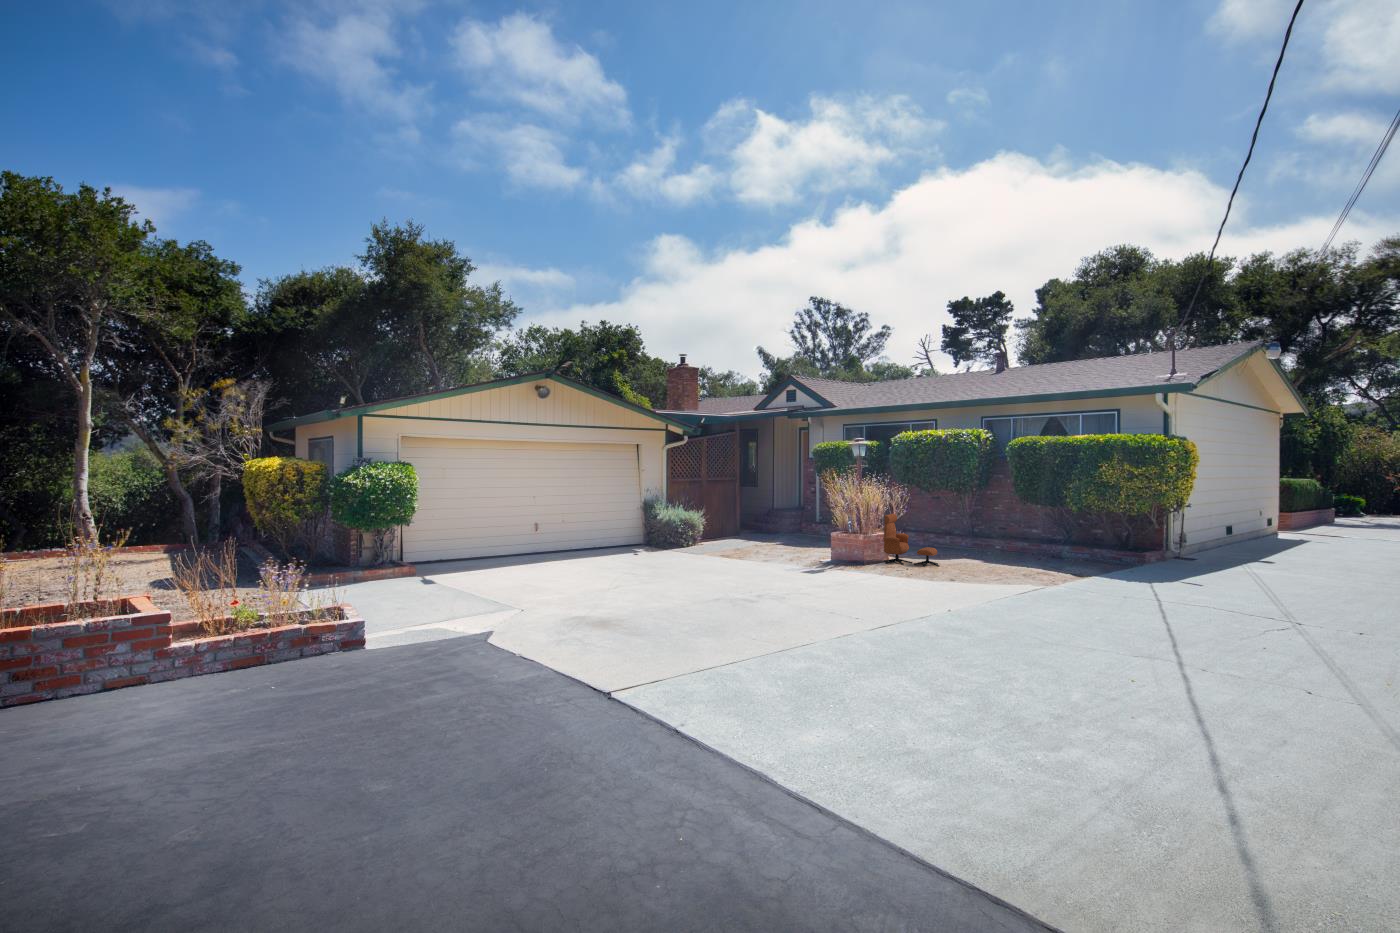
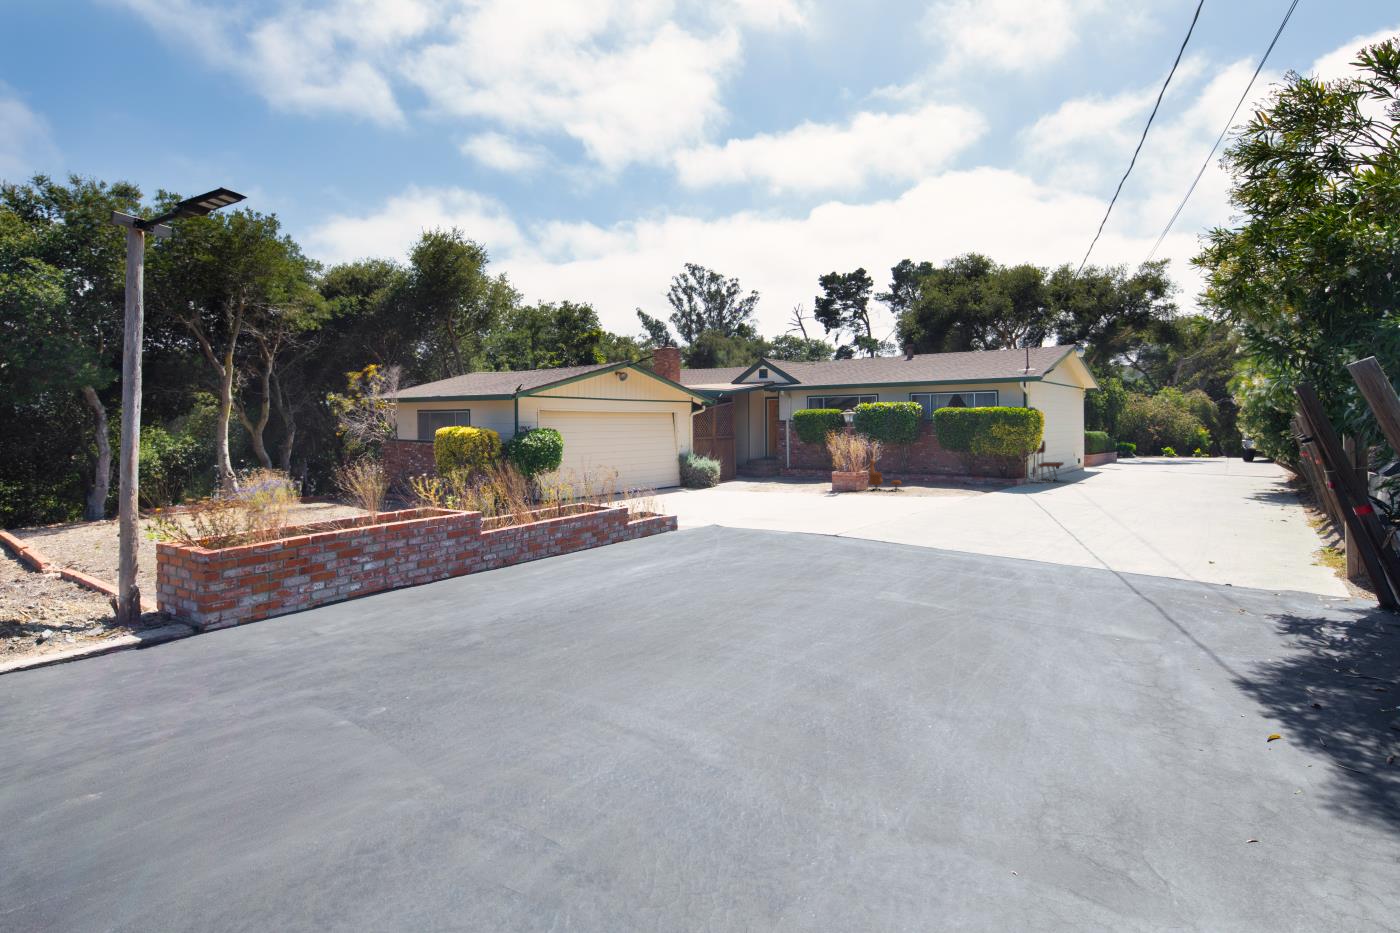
bench: none [1185,490,1239,560] -> present [1036,441,1064,483]

